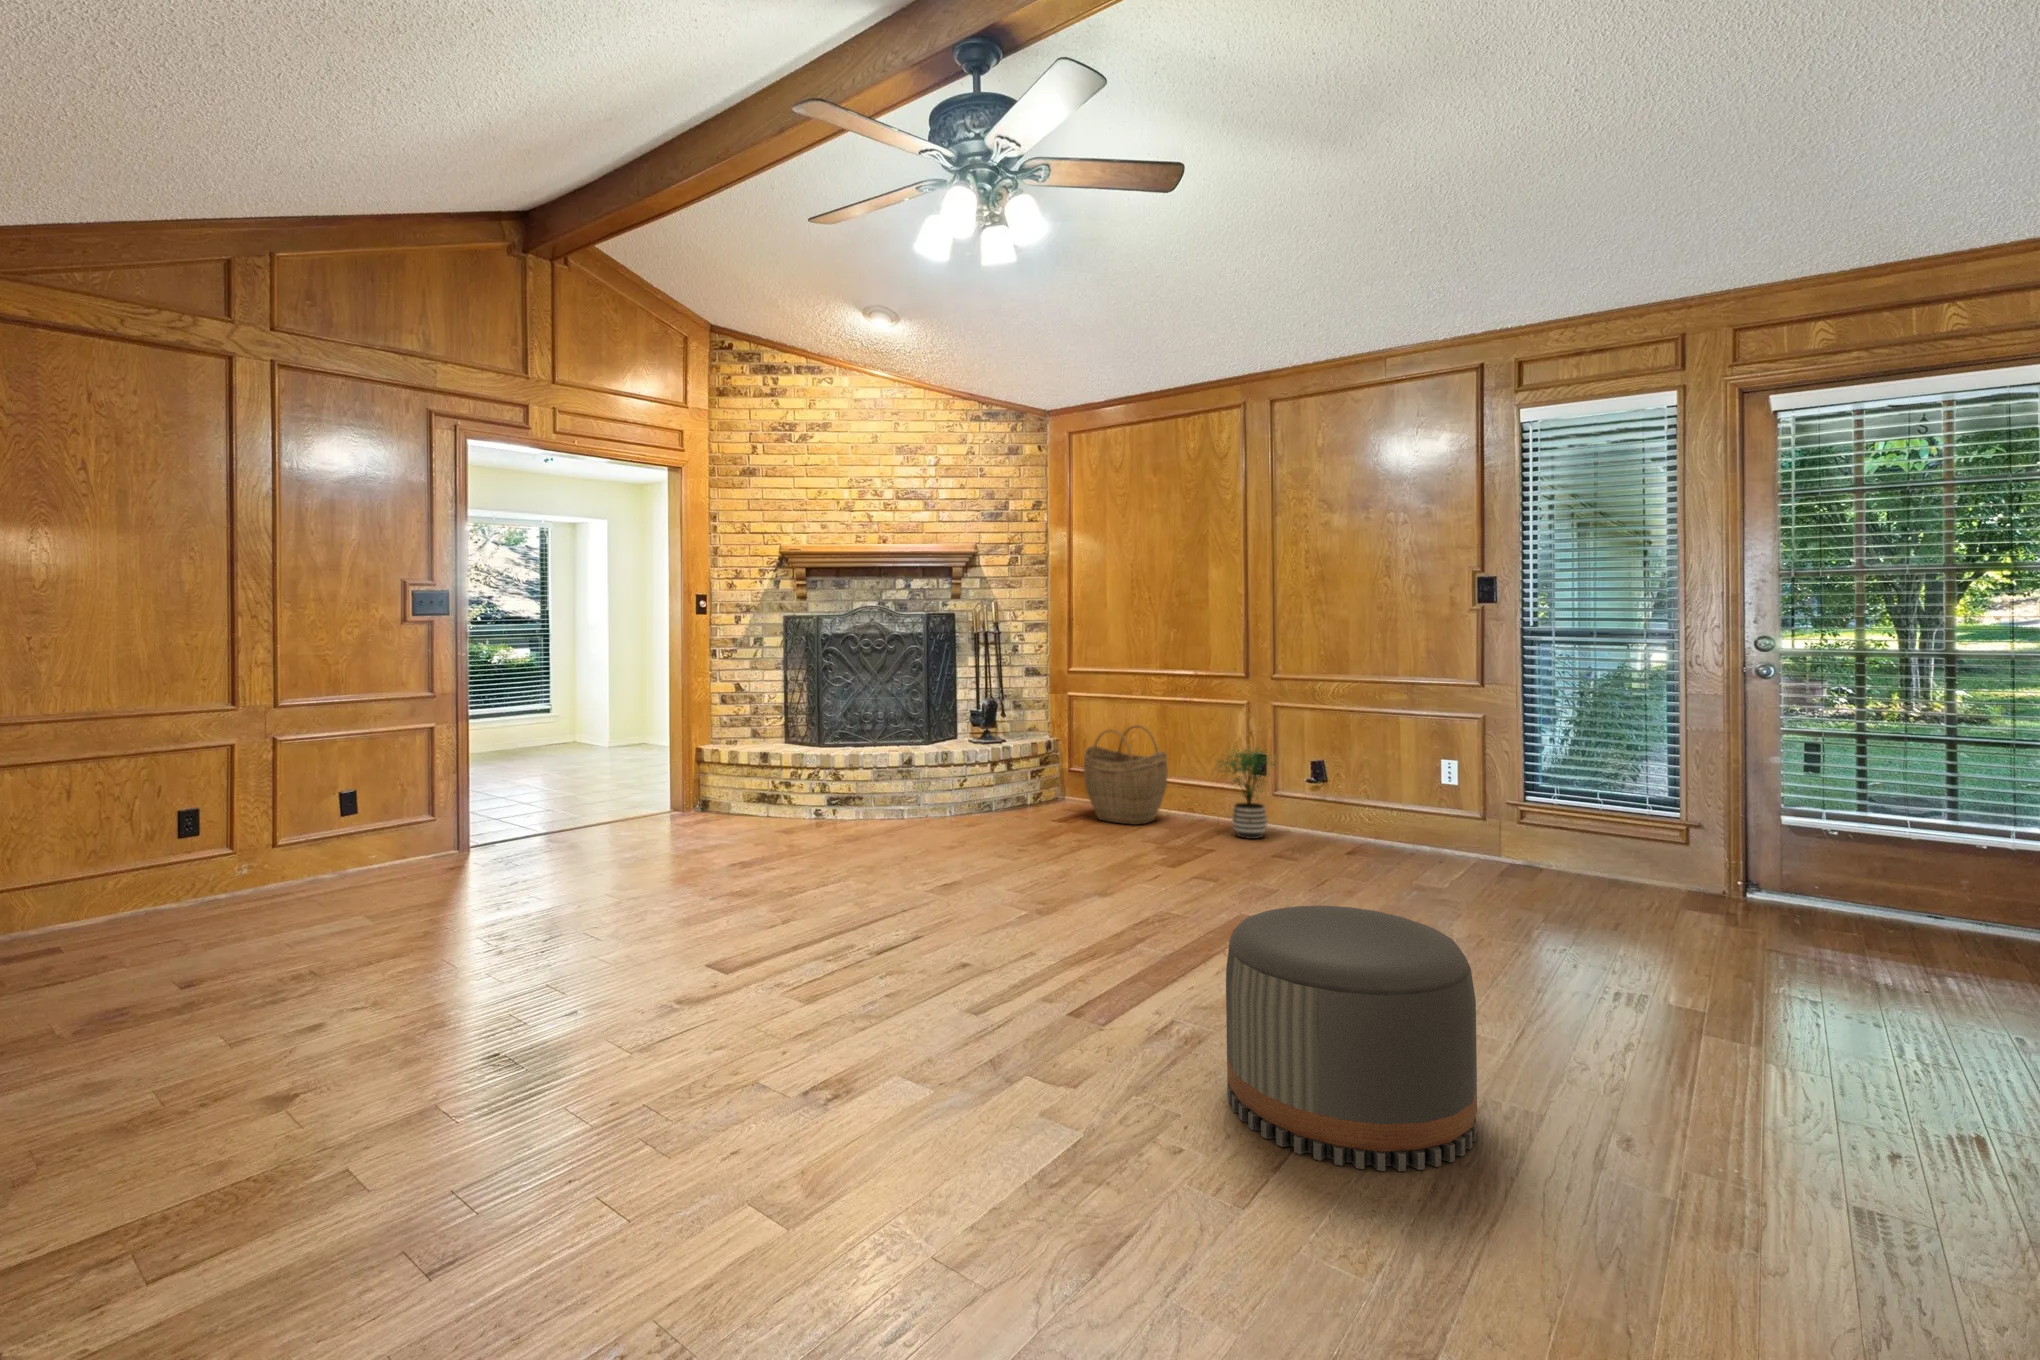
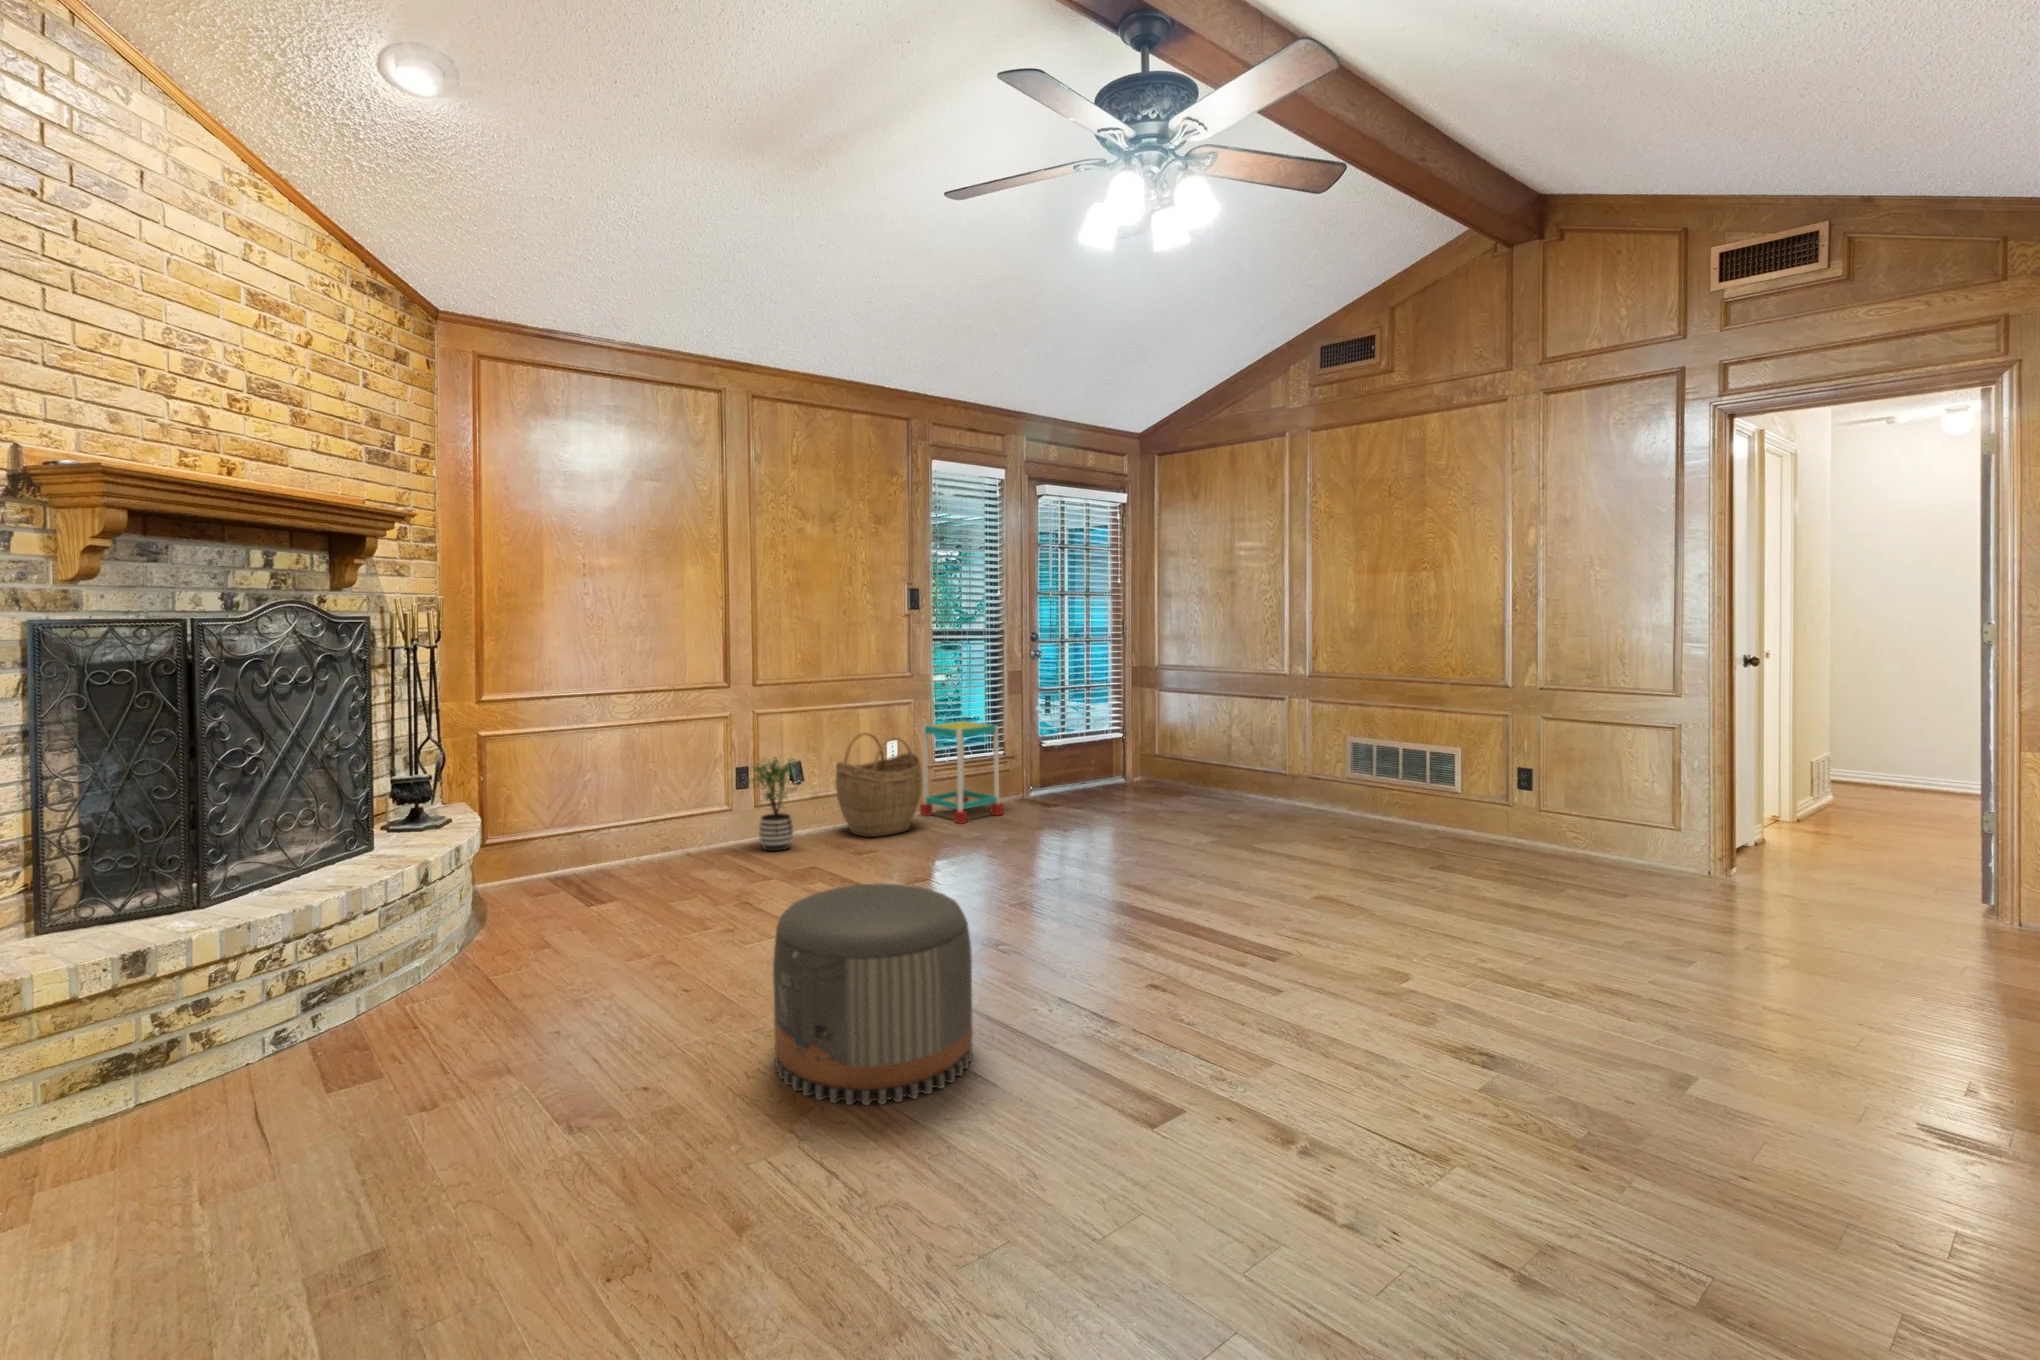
woven basket: present [1084,725,1168,825] -> present [836,733,922,837]
side table: none [1466,747,1567,887] -> present [920,721,1003,824]
pouf: present [1226,906,1477,1171] -> present [773,884,973,1105]

